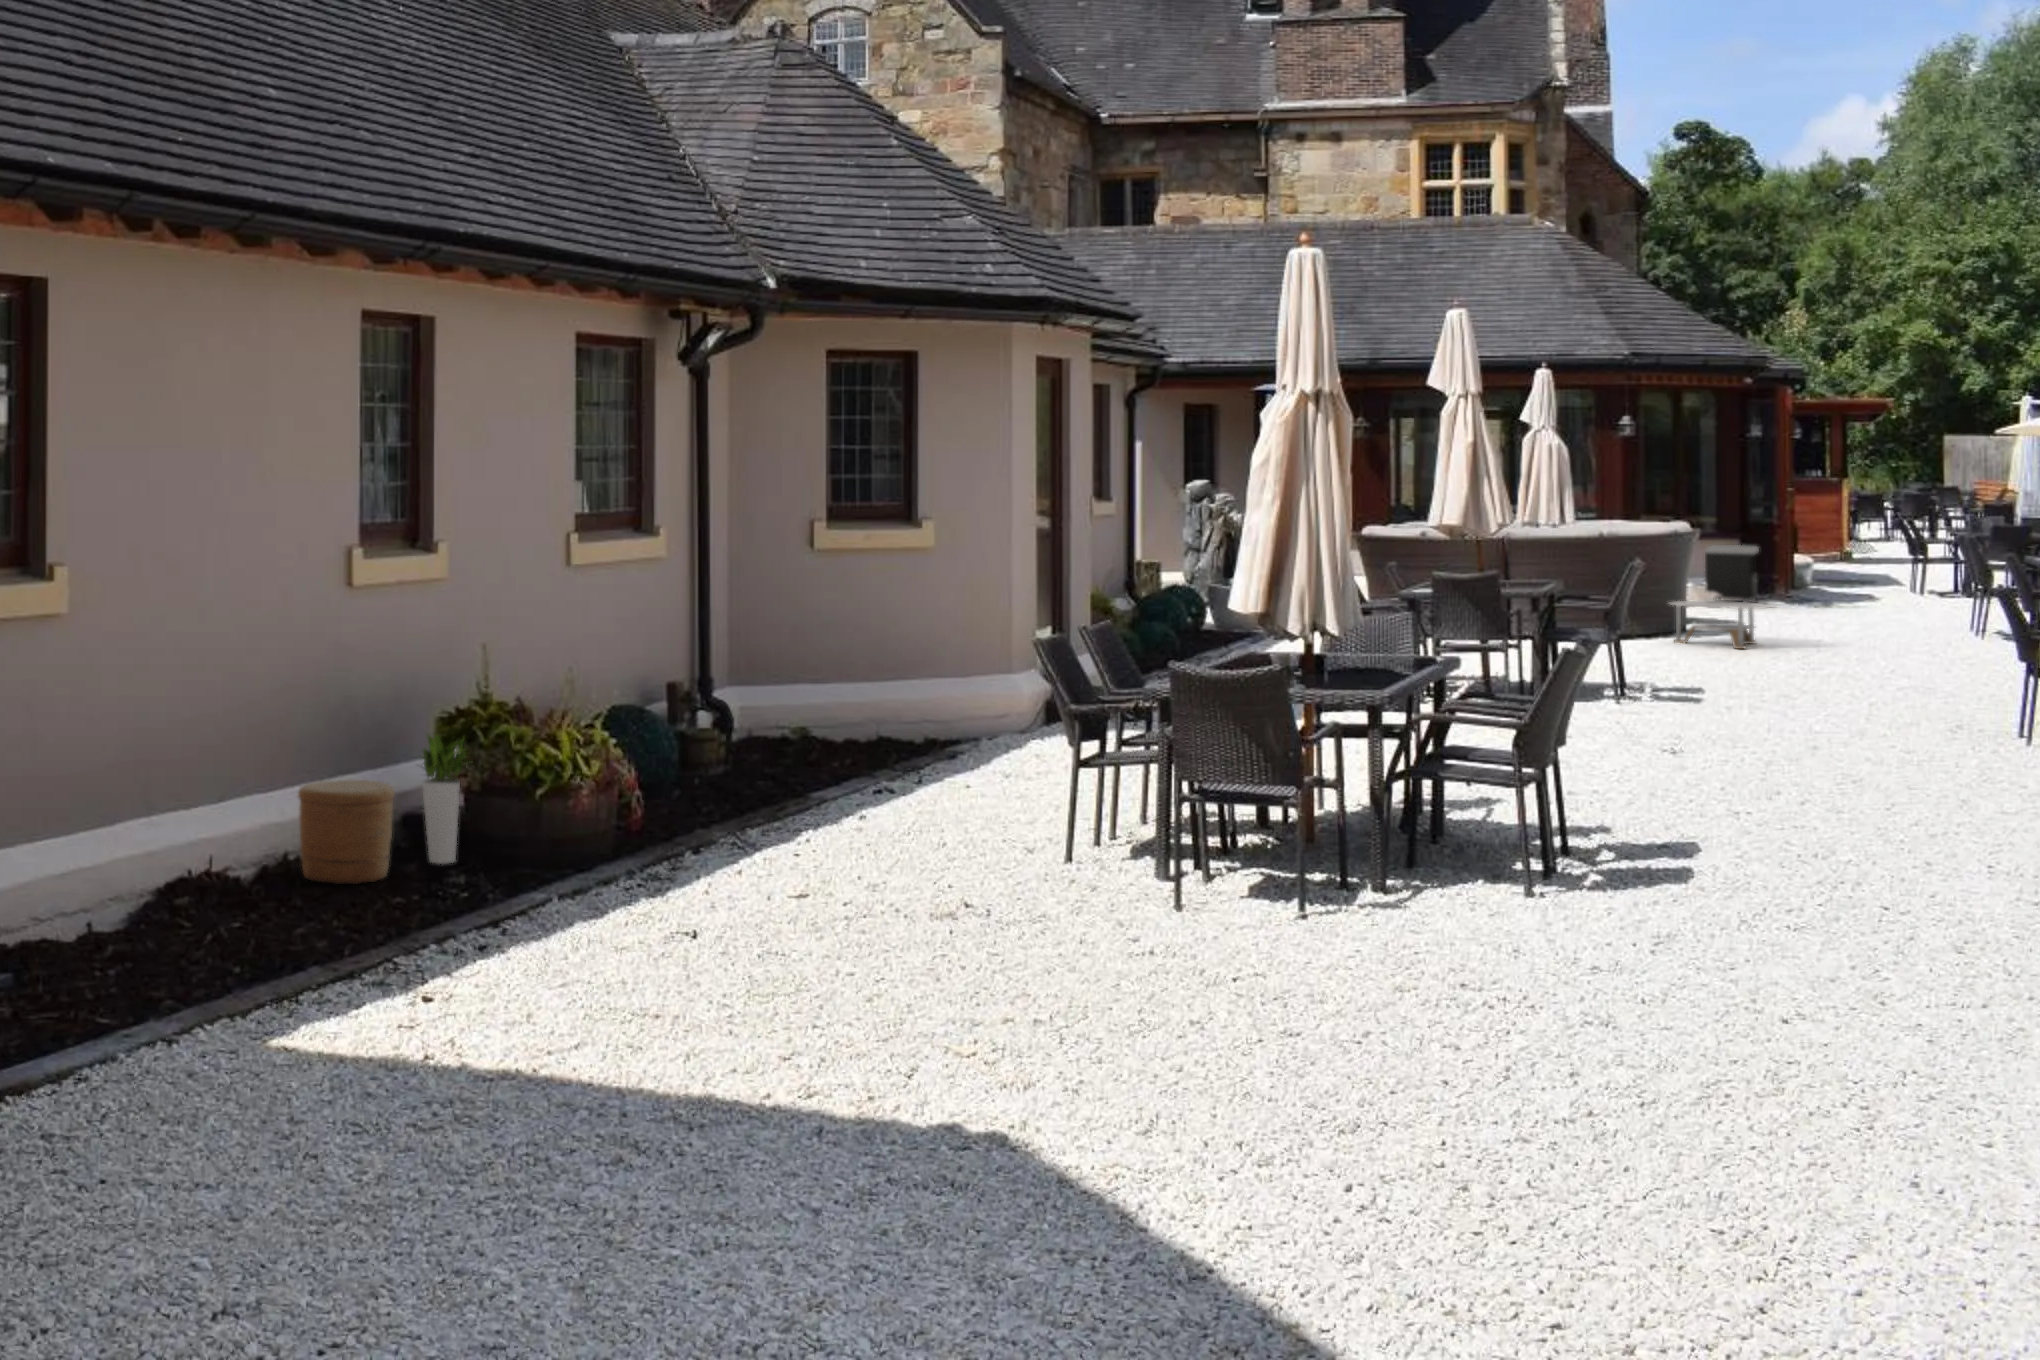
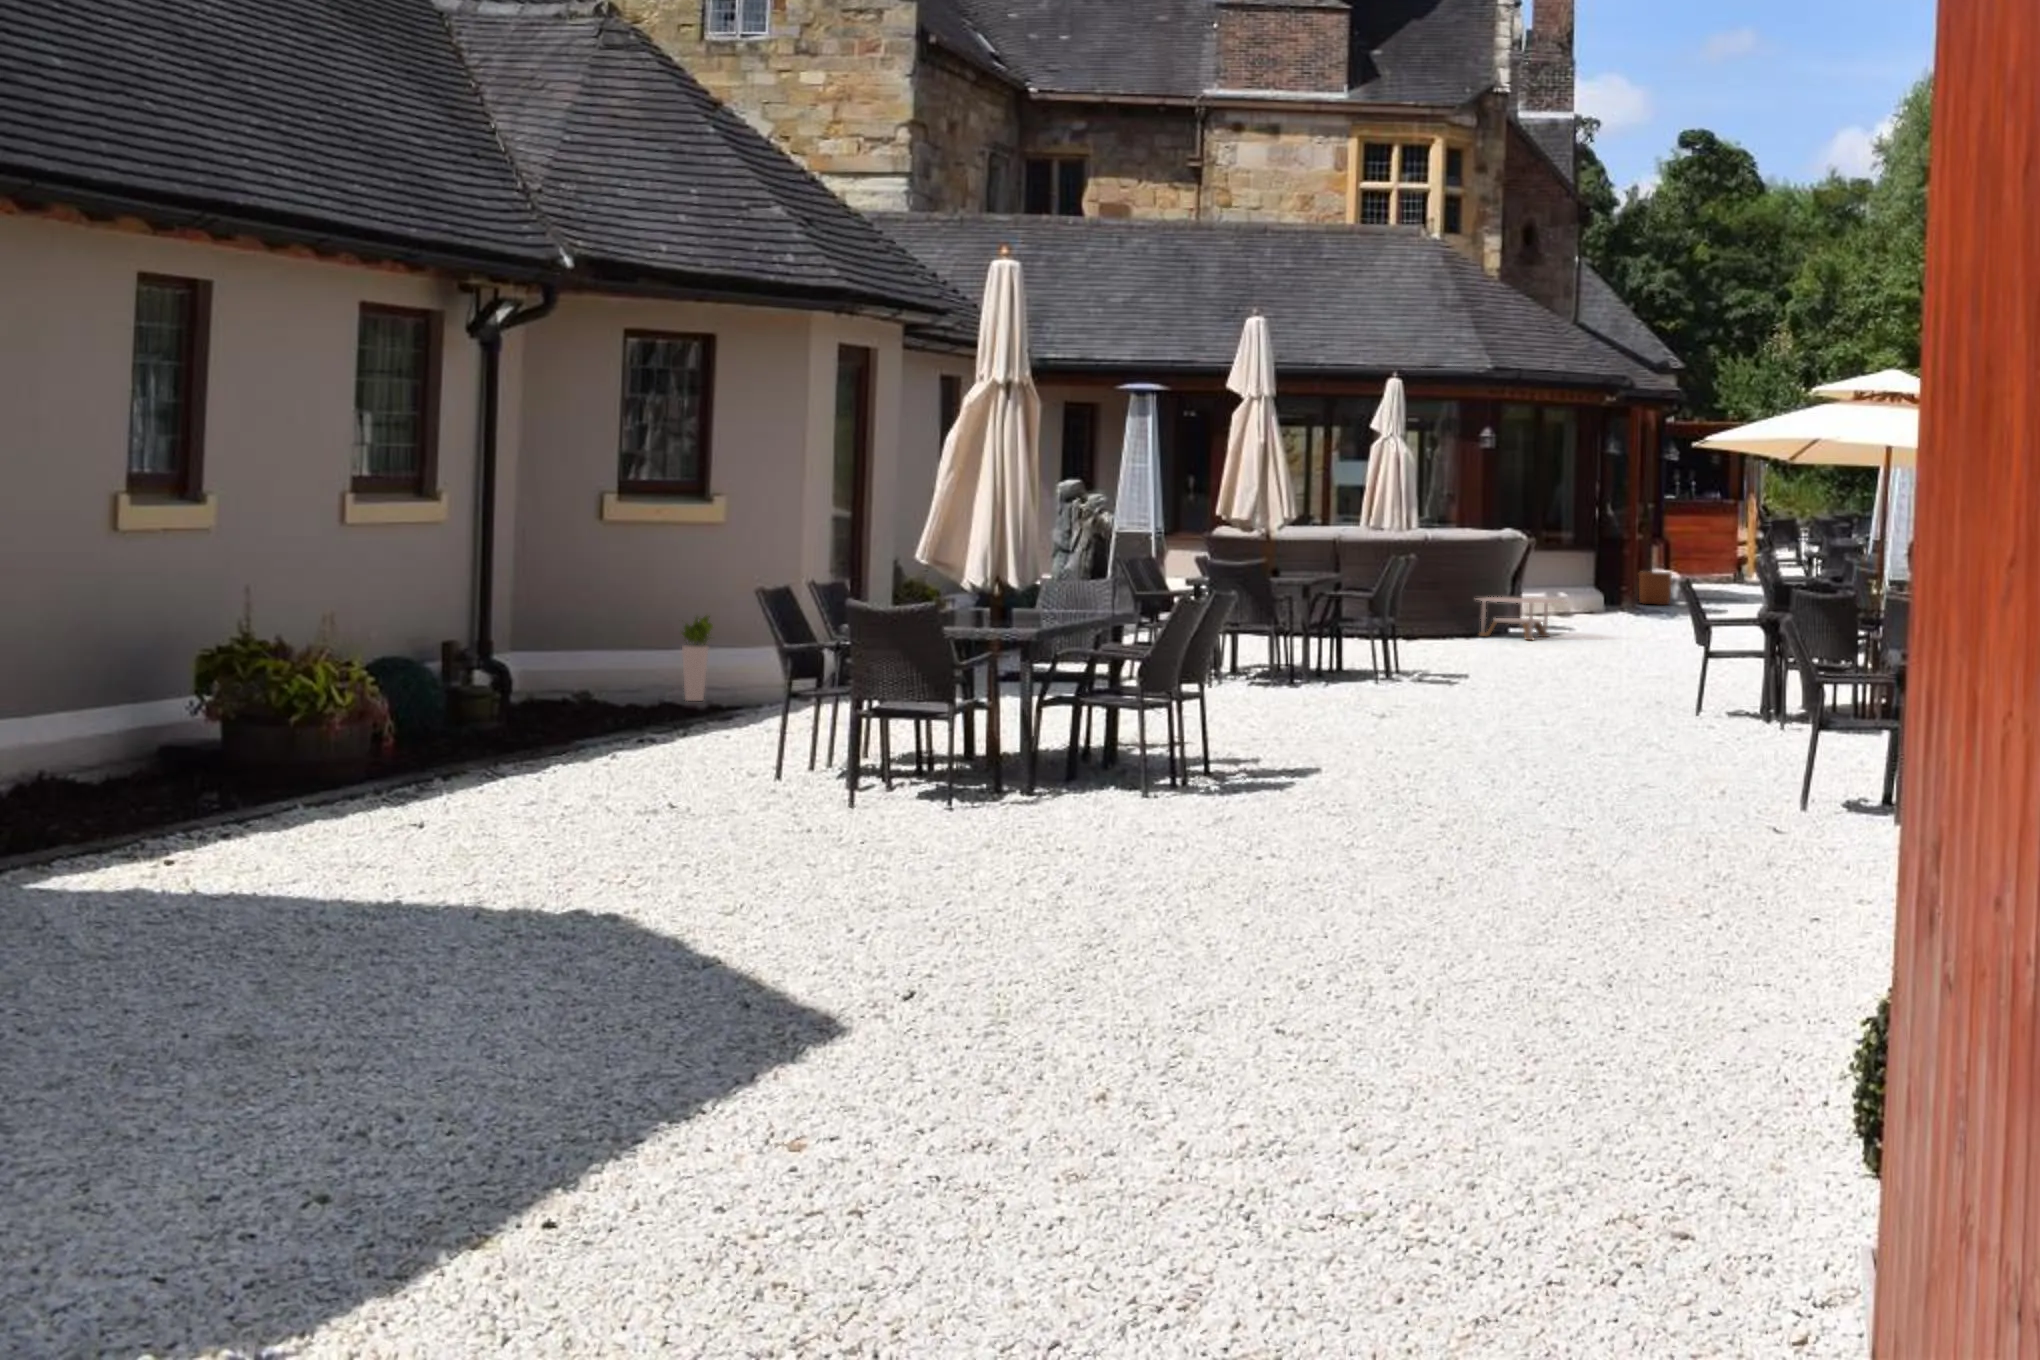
storage bench: present [1705,545,1759,602] -> none [1549,552,1602,609]
planter: present [422,735,470,864] -> present [682,616,713,701]
woven basket: present [298,780,395,884] -> present [1639,571,1672,605]

